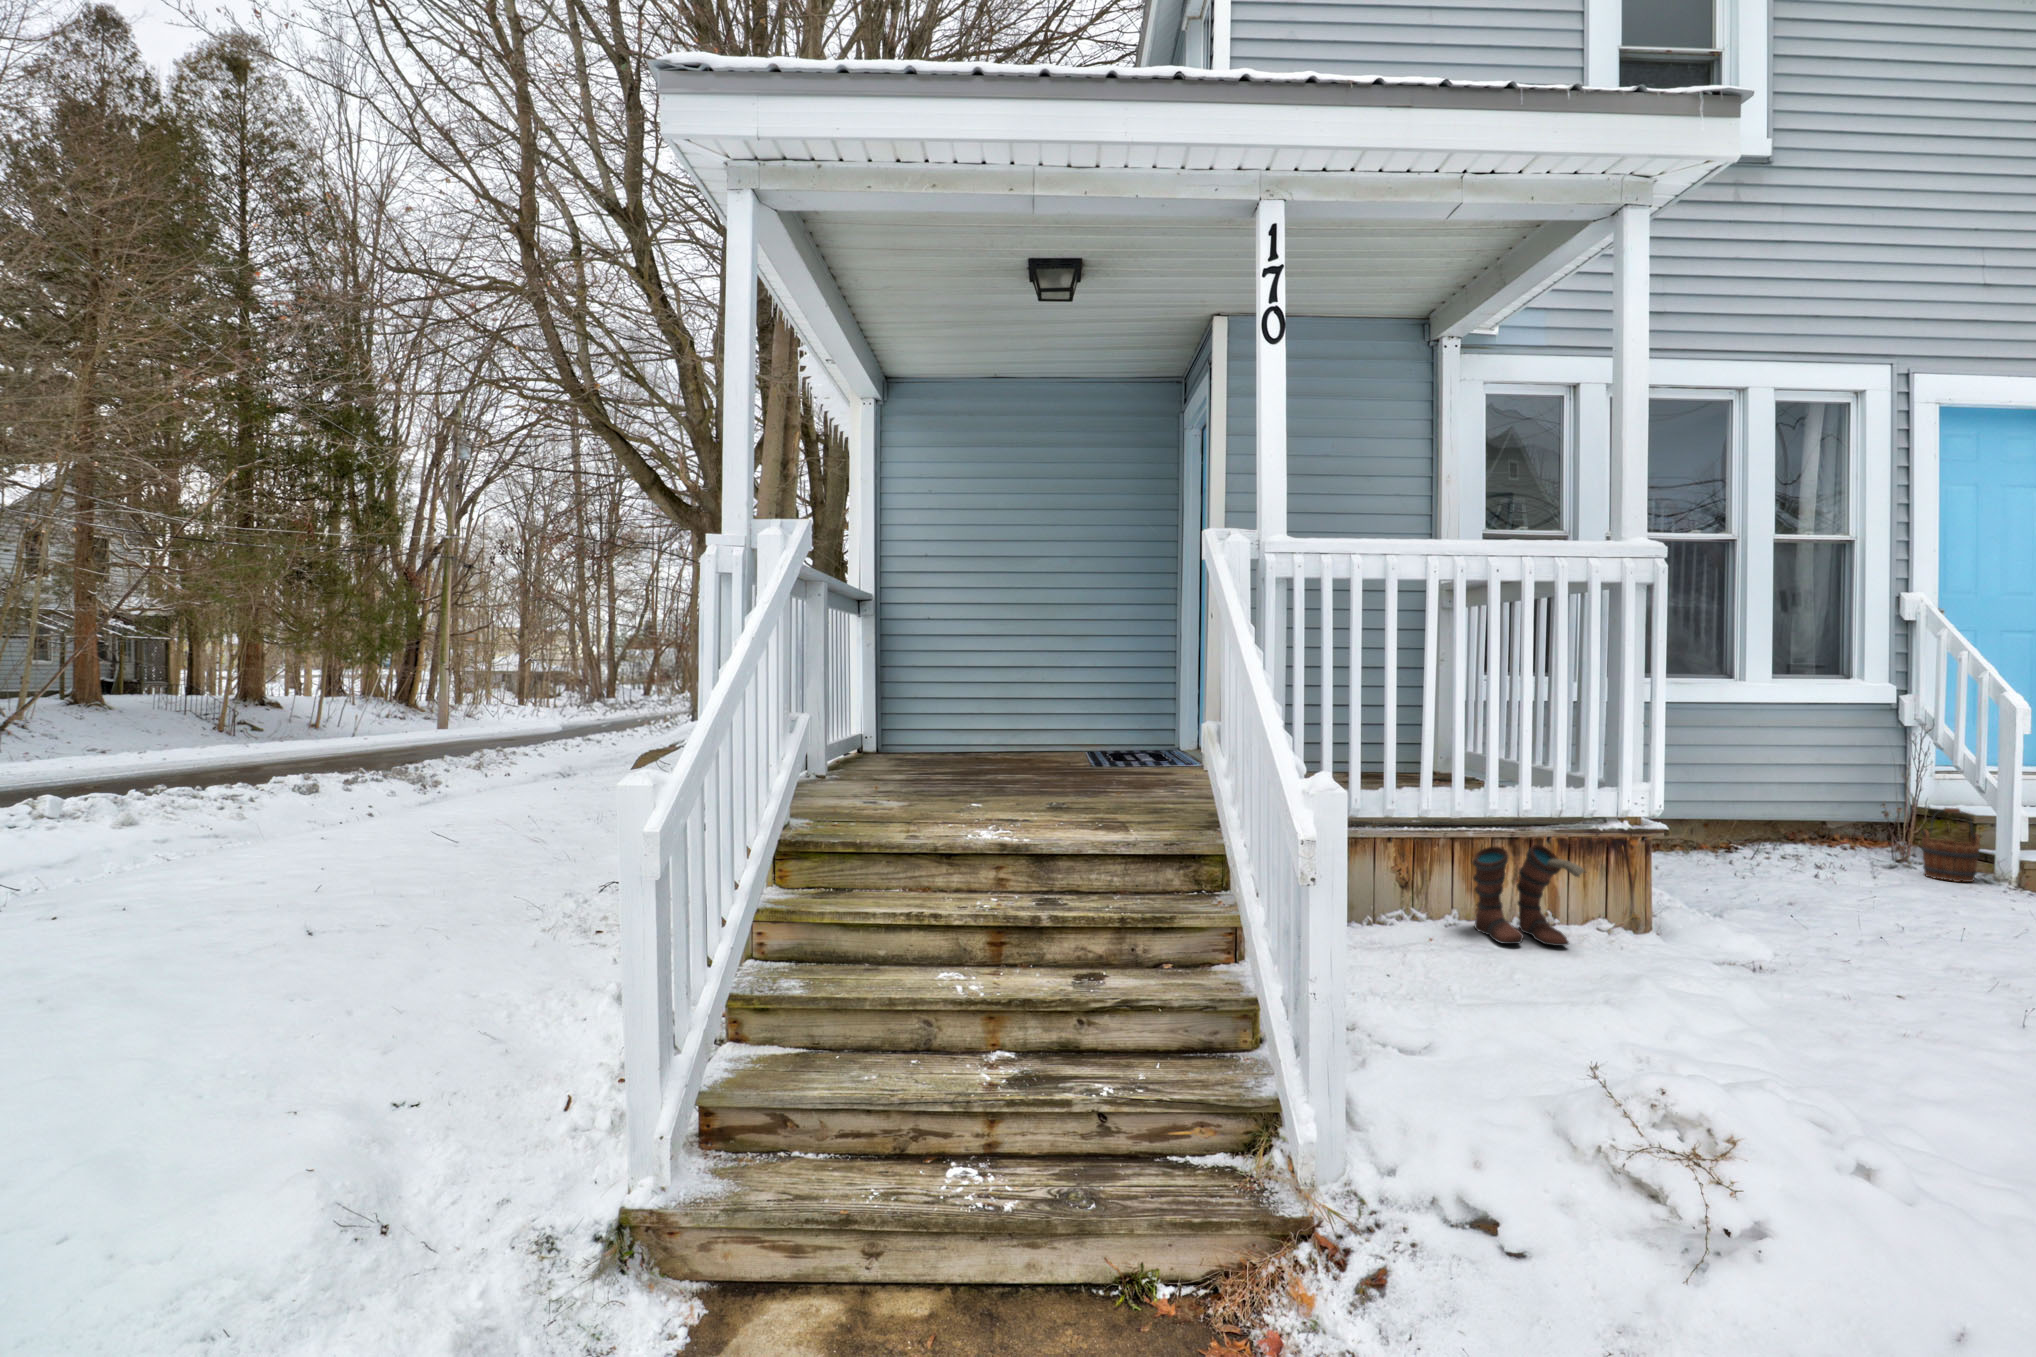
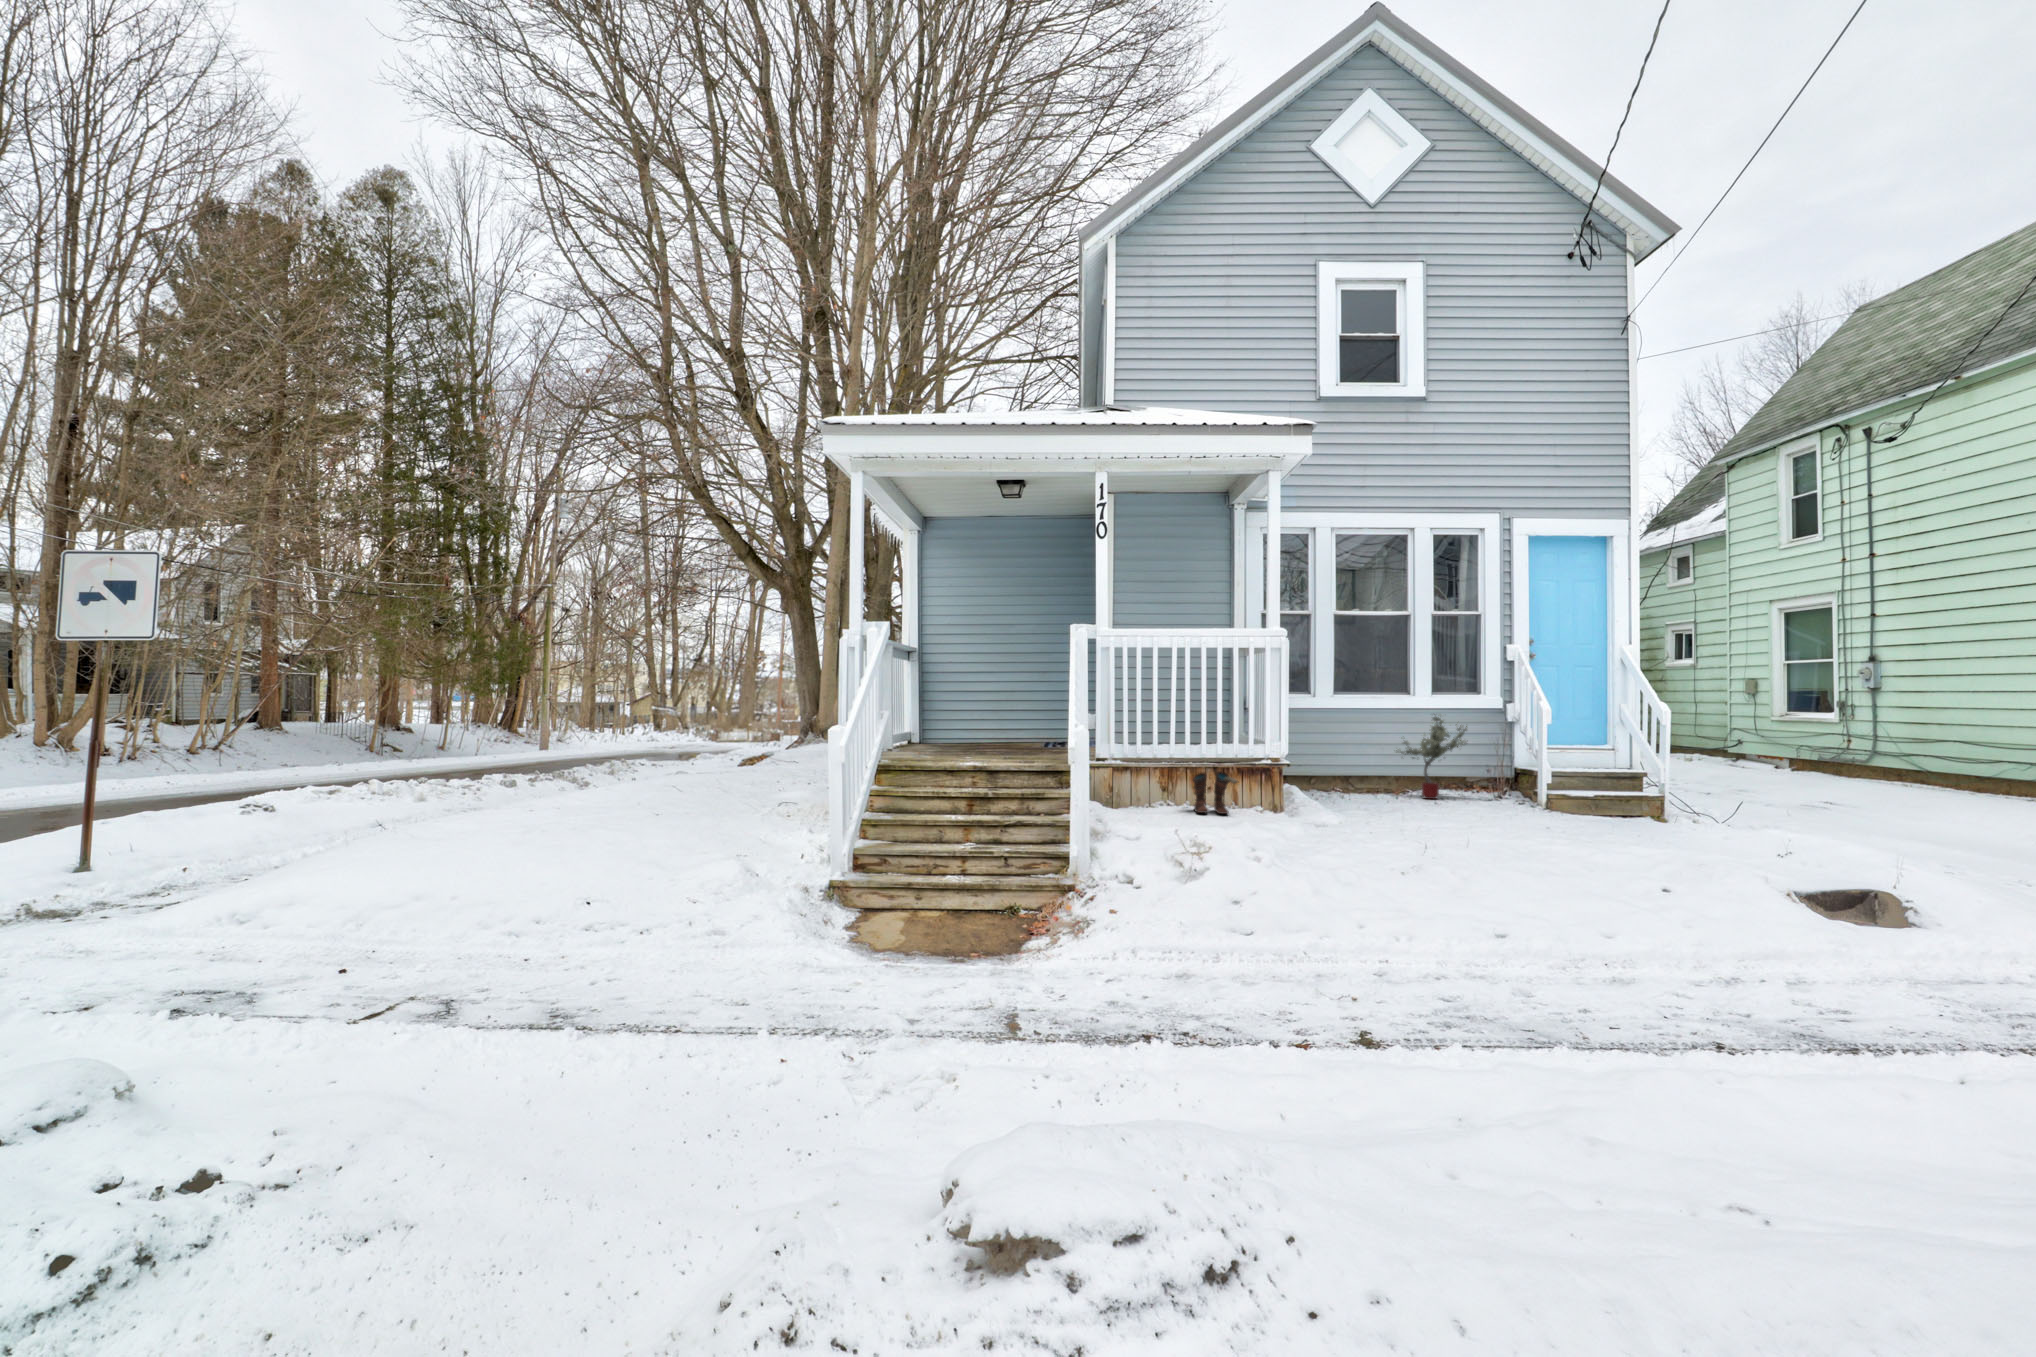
potted tree: none [1723,709,1865,864] -> present [1396,714,1467,799]
wooden bucket: present [1921,808,1981,882] -> none [1492,765,1521,805]

